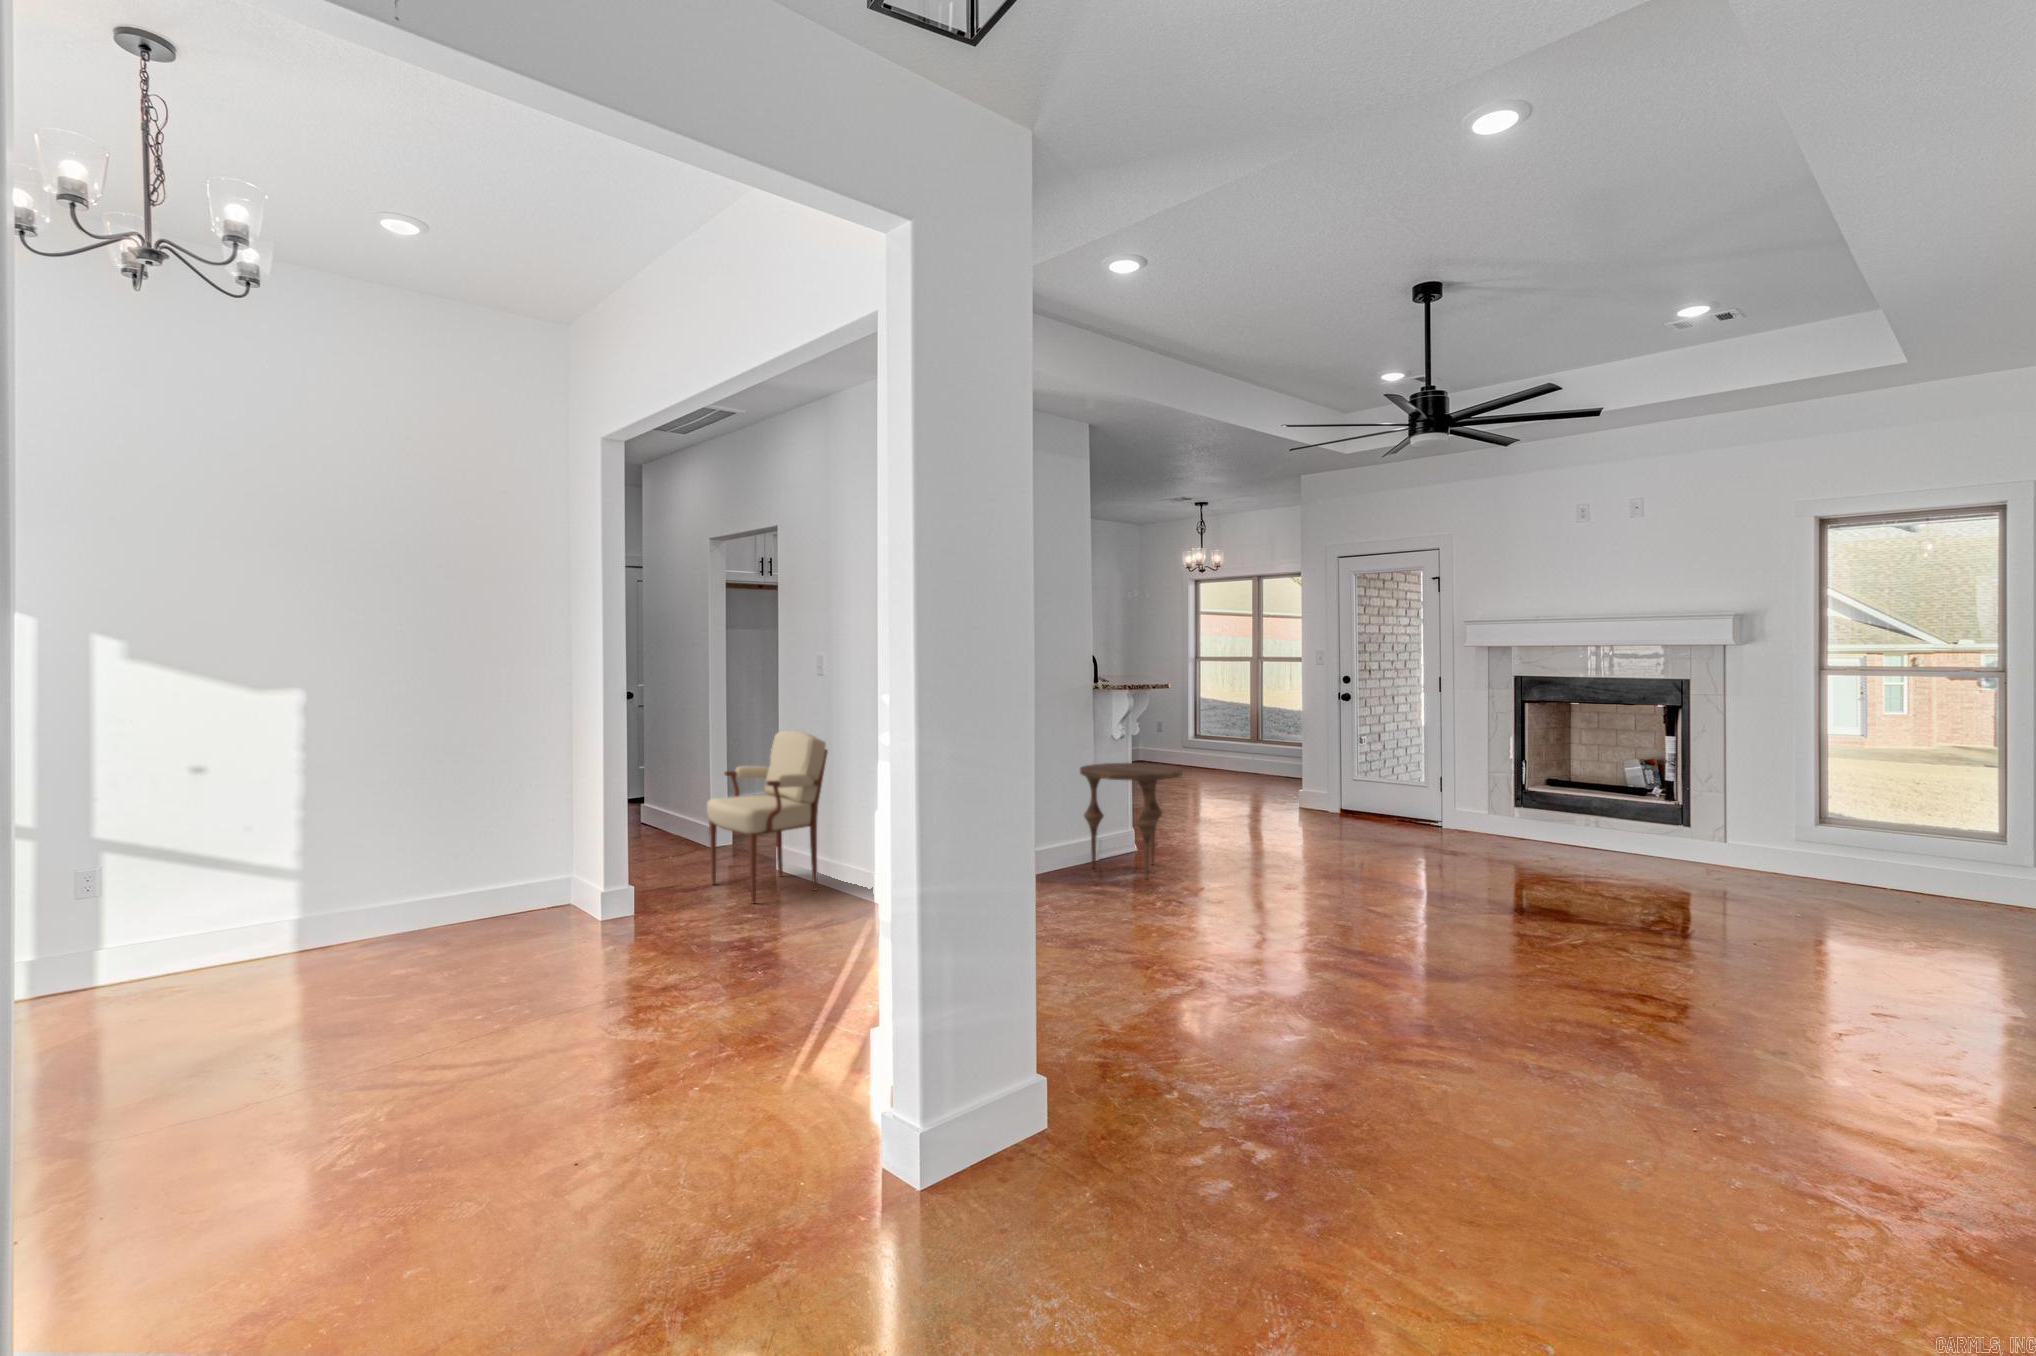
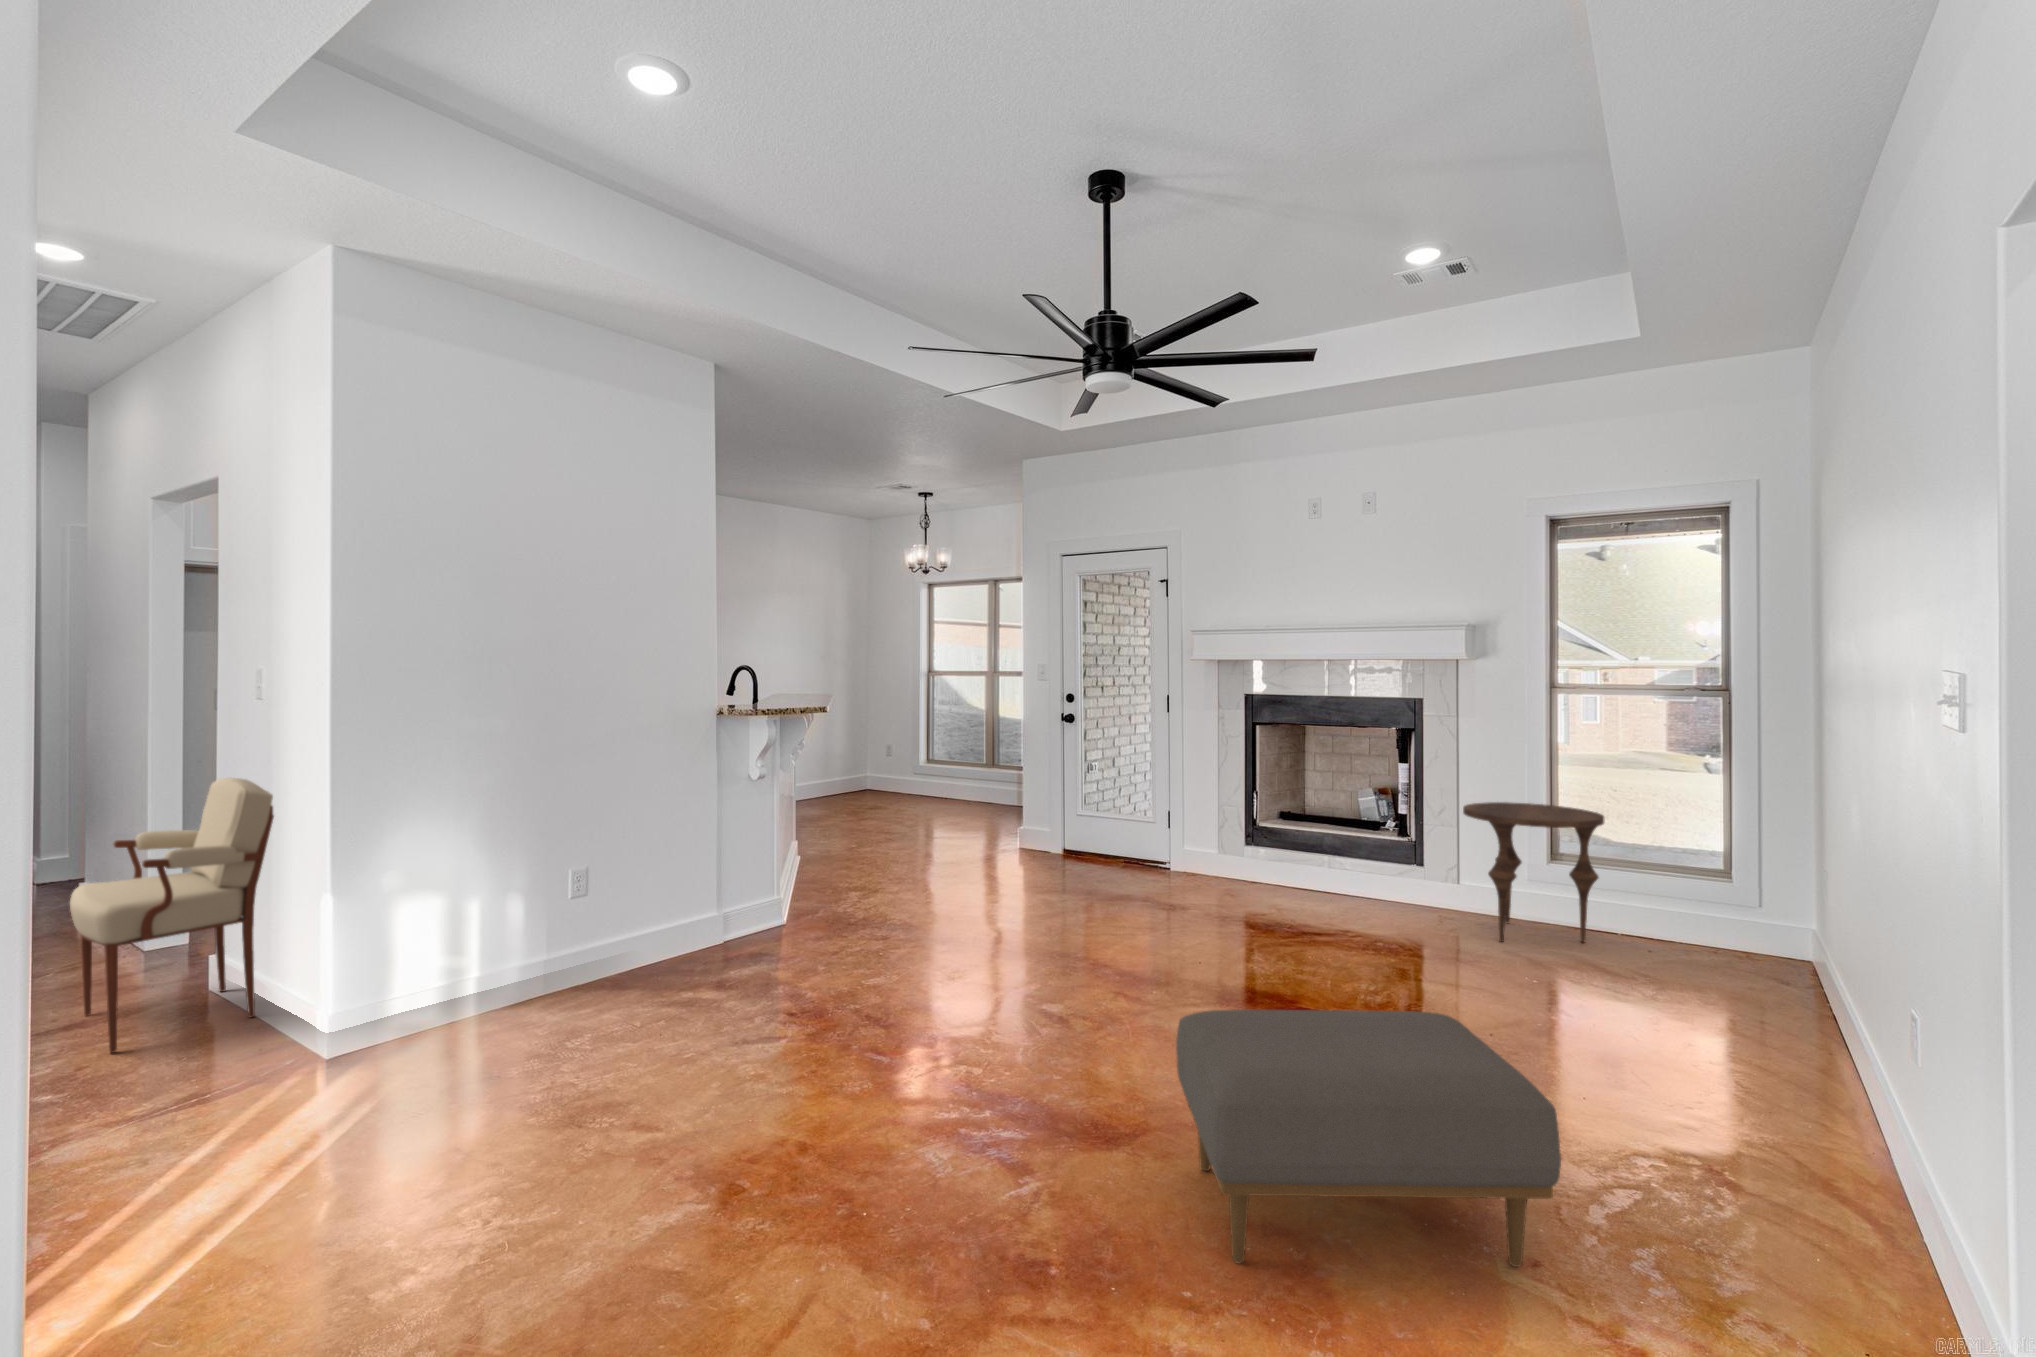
side table: present [1080,763,1183,879] -> present [1463,802,1605,943]
ottoman: none [1502,887,1794,1050] -> present [1176,1009,1561,1267]

